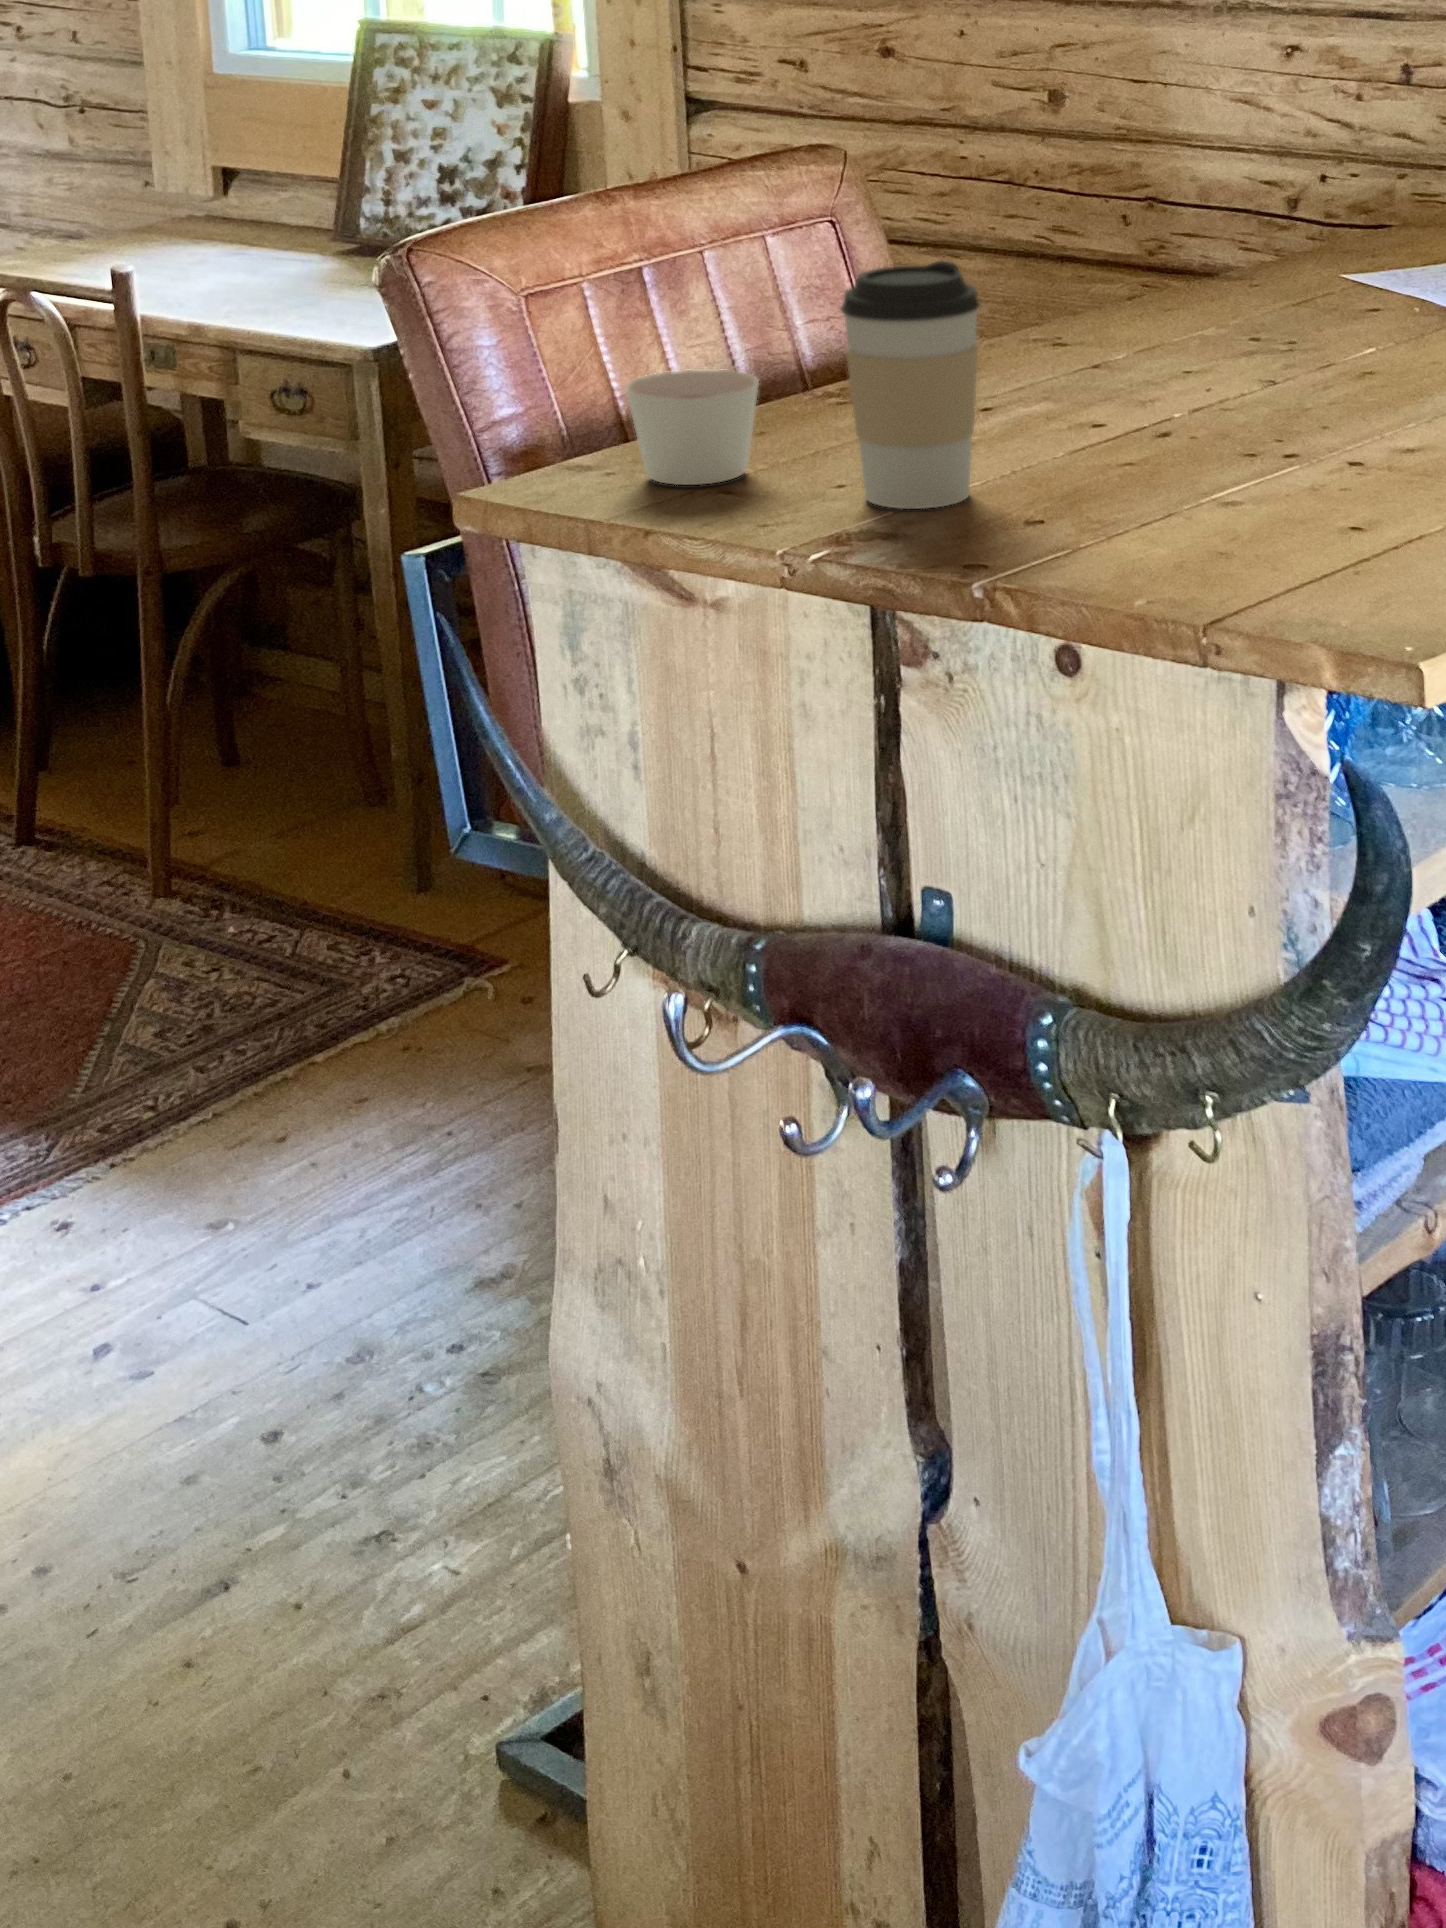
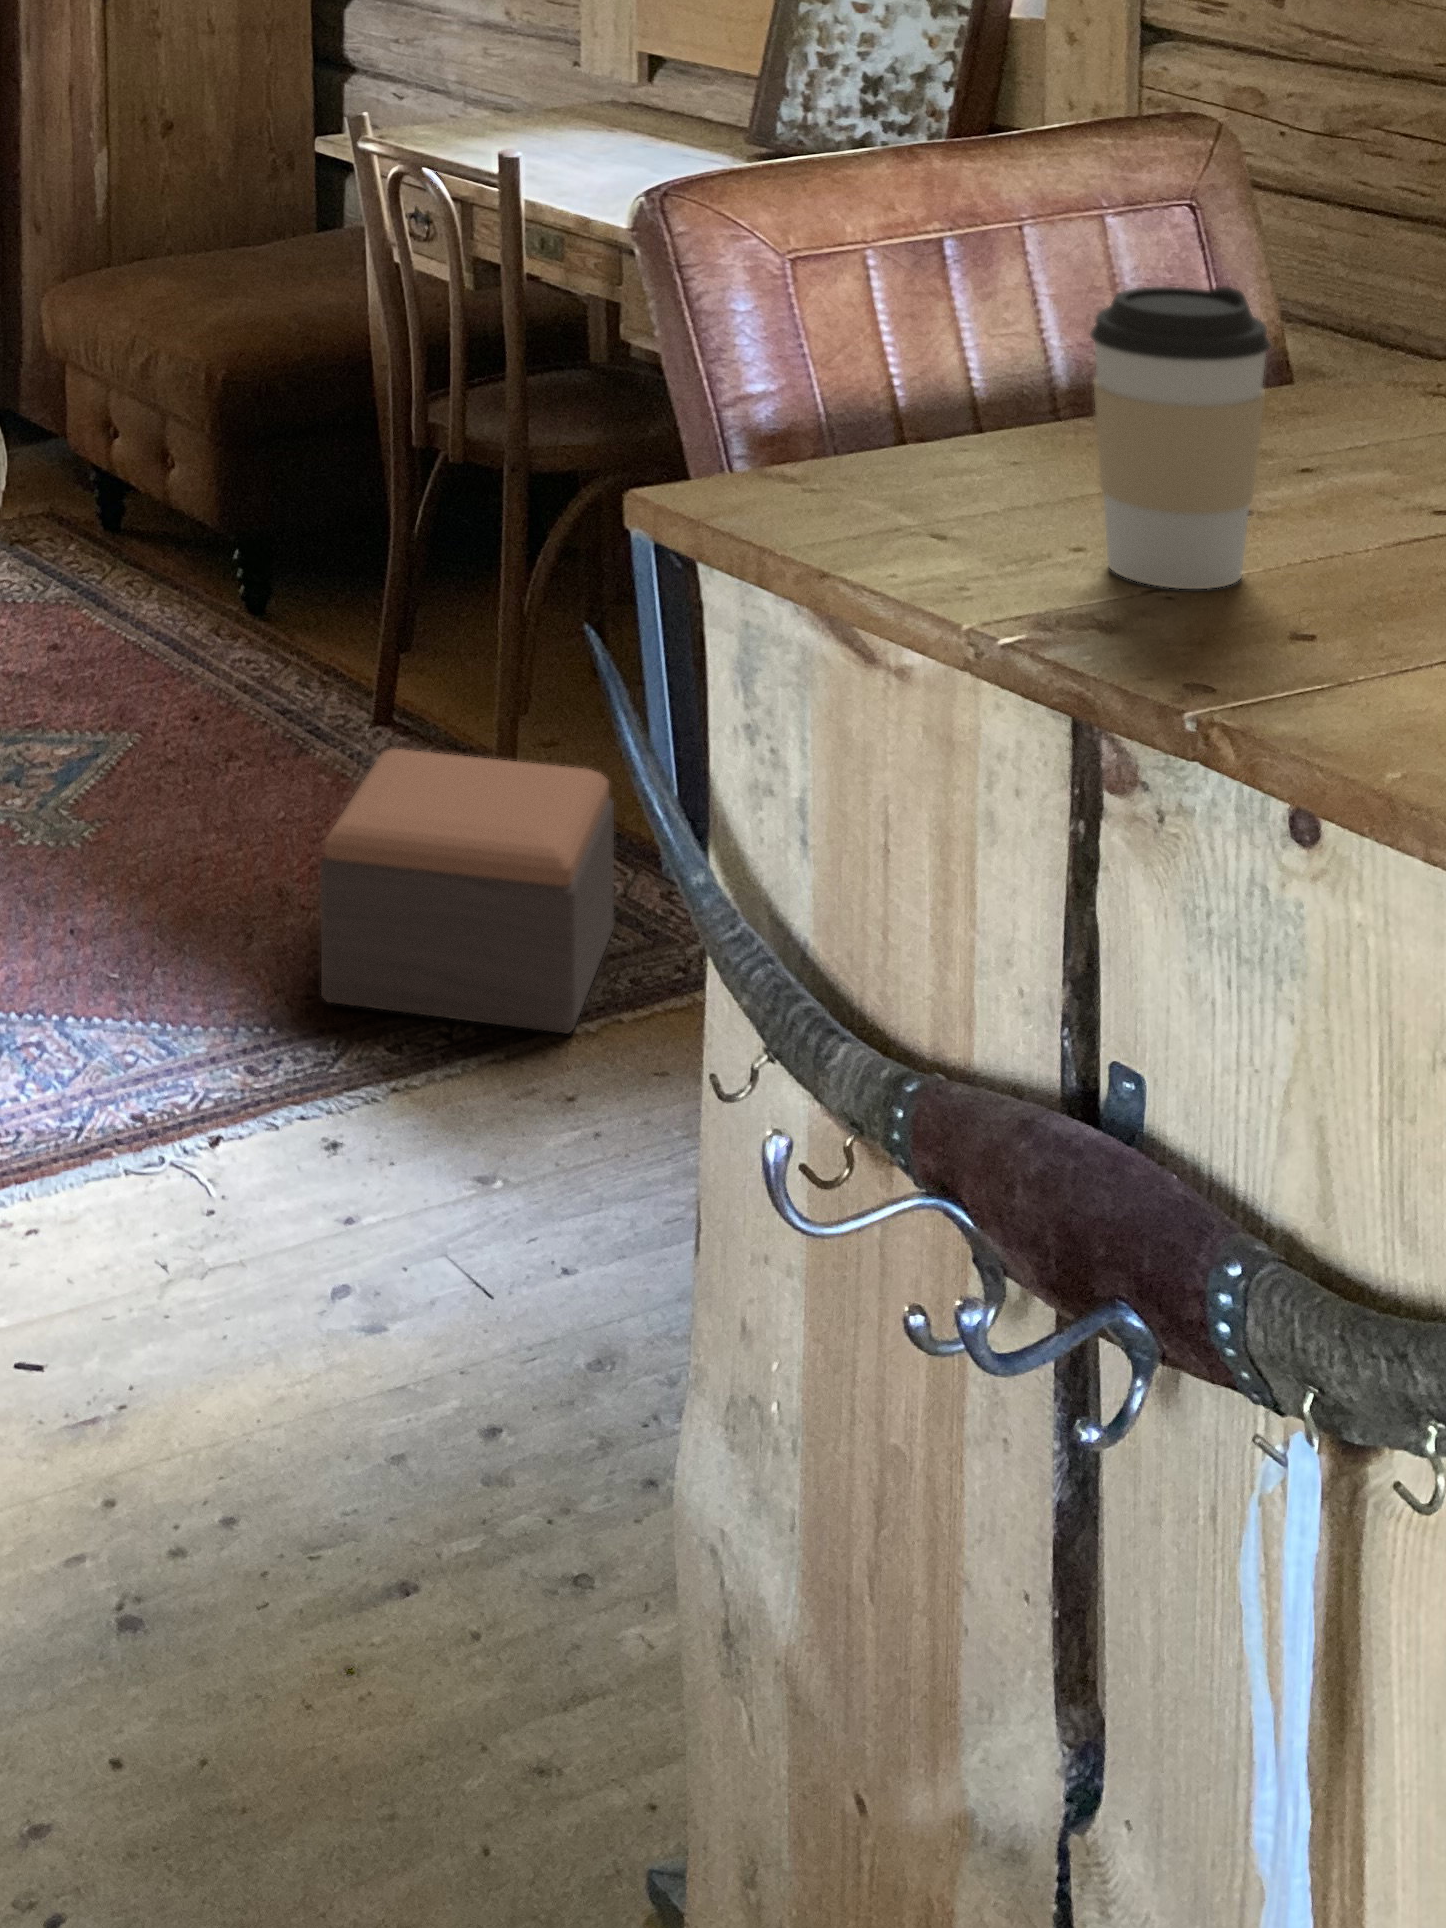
candle: present [626,369,759,485] -> none [843,374,1004,514]
footstool: none [12,837,288,1101] -> present [320,749,614,1034]

